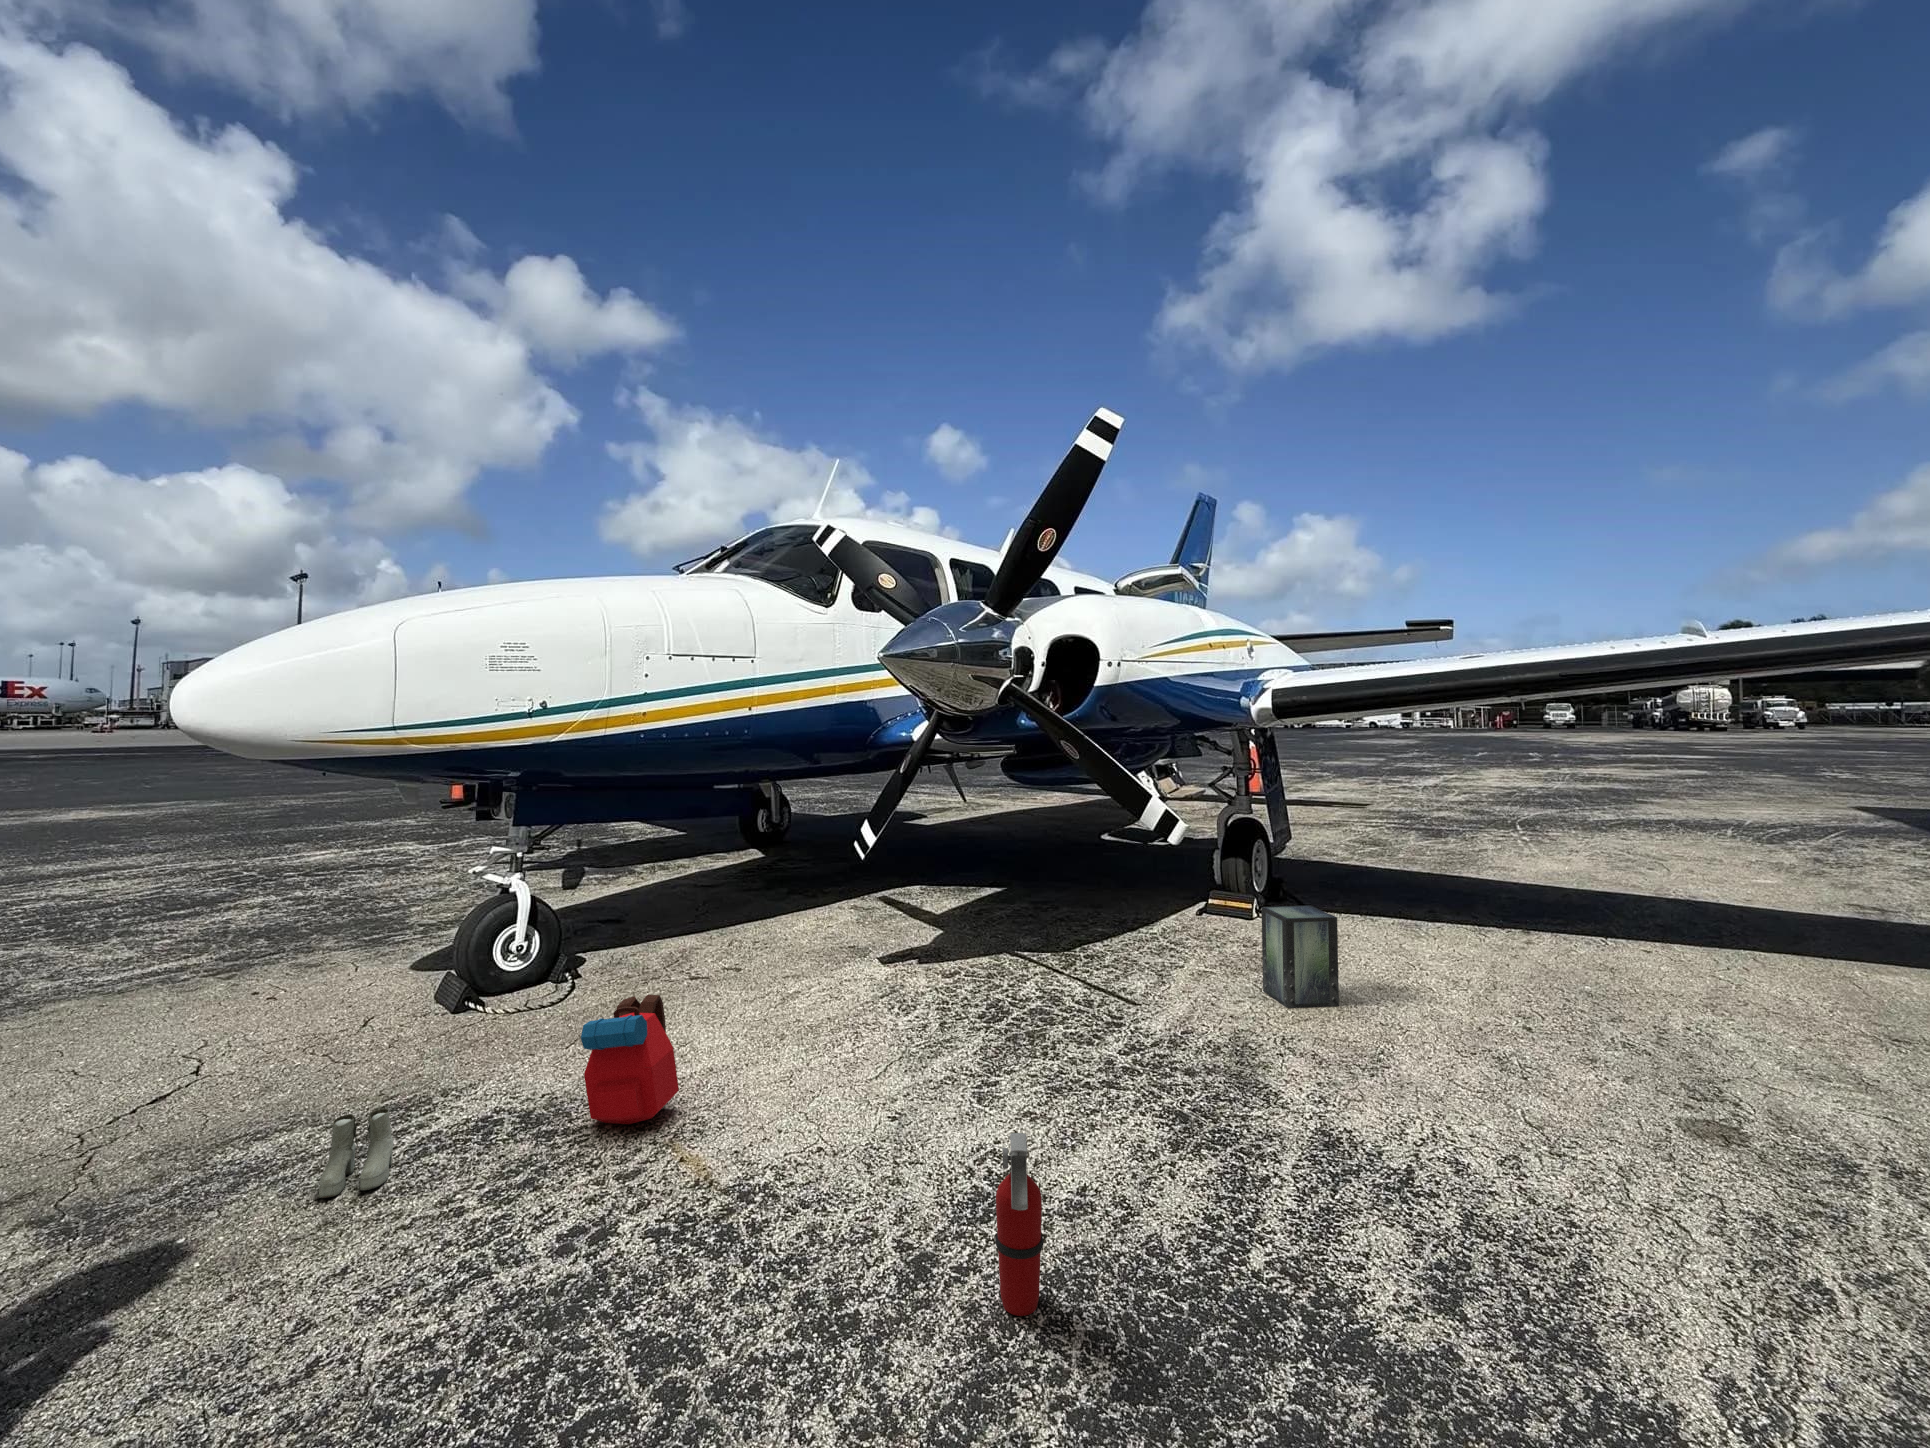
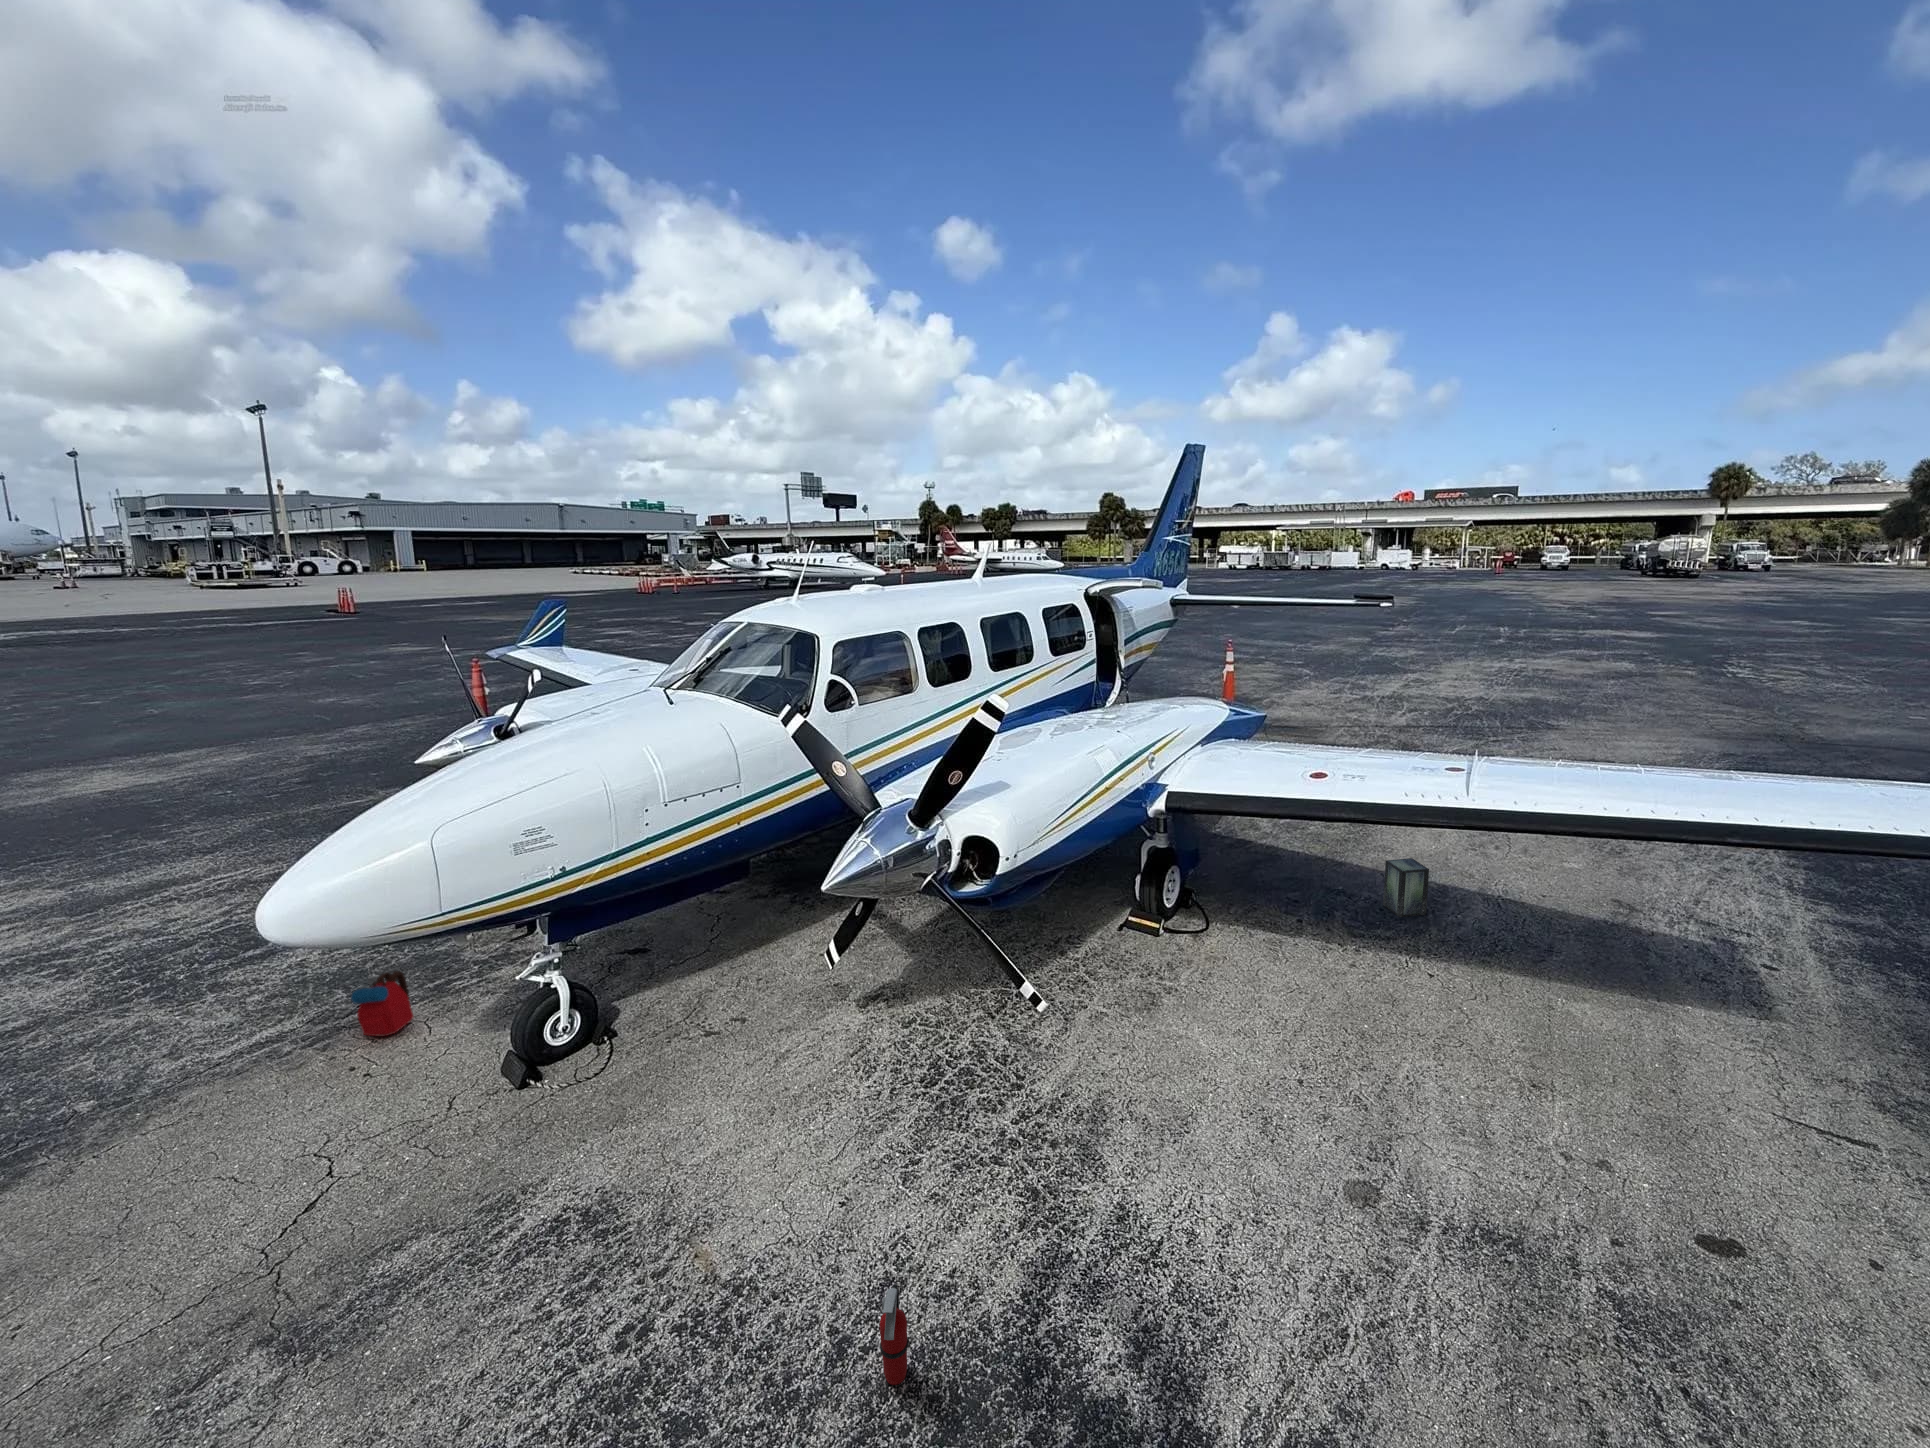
storage box: present [1262,905,1339,1008] -> present [1383,858,1429,917]
backpack: present [581,995,679,1124] -> present [351,971,414,1036]
boots: present [319,1109,394,1198] -> none [452,1241,497,1310]

